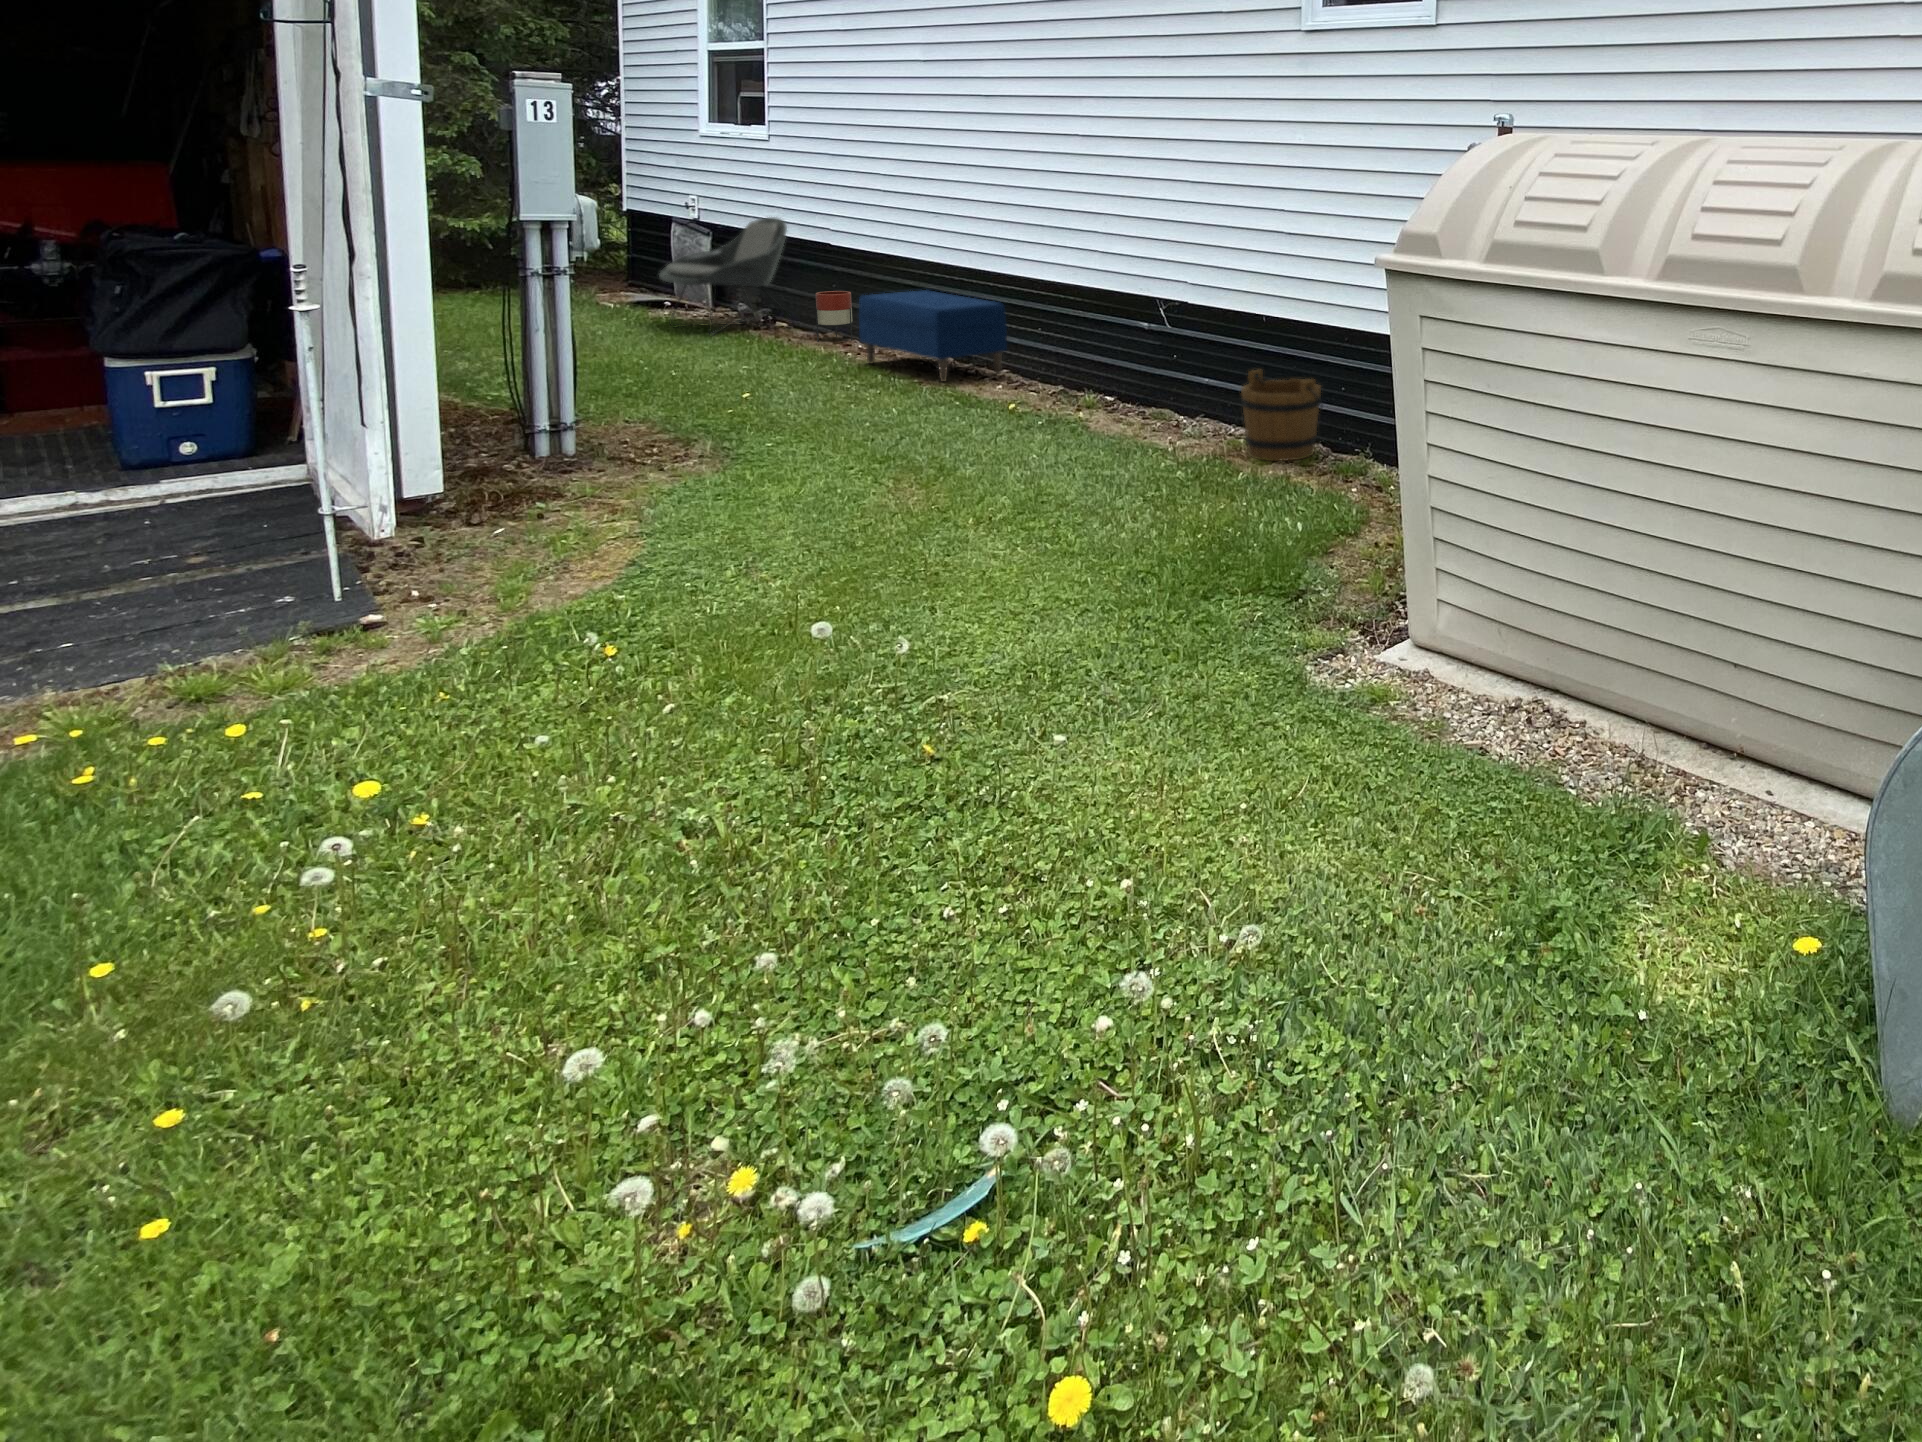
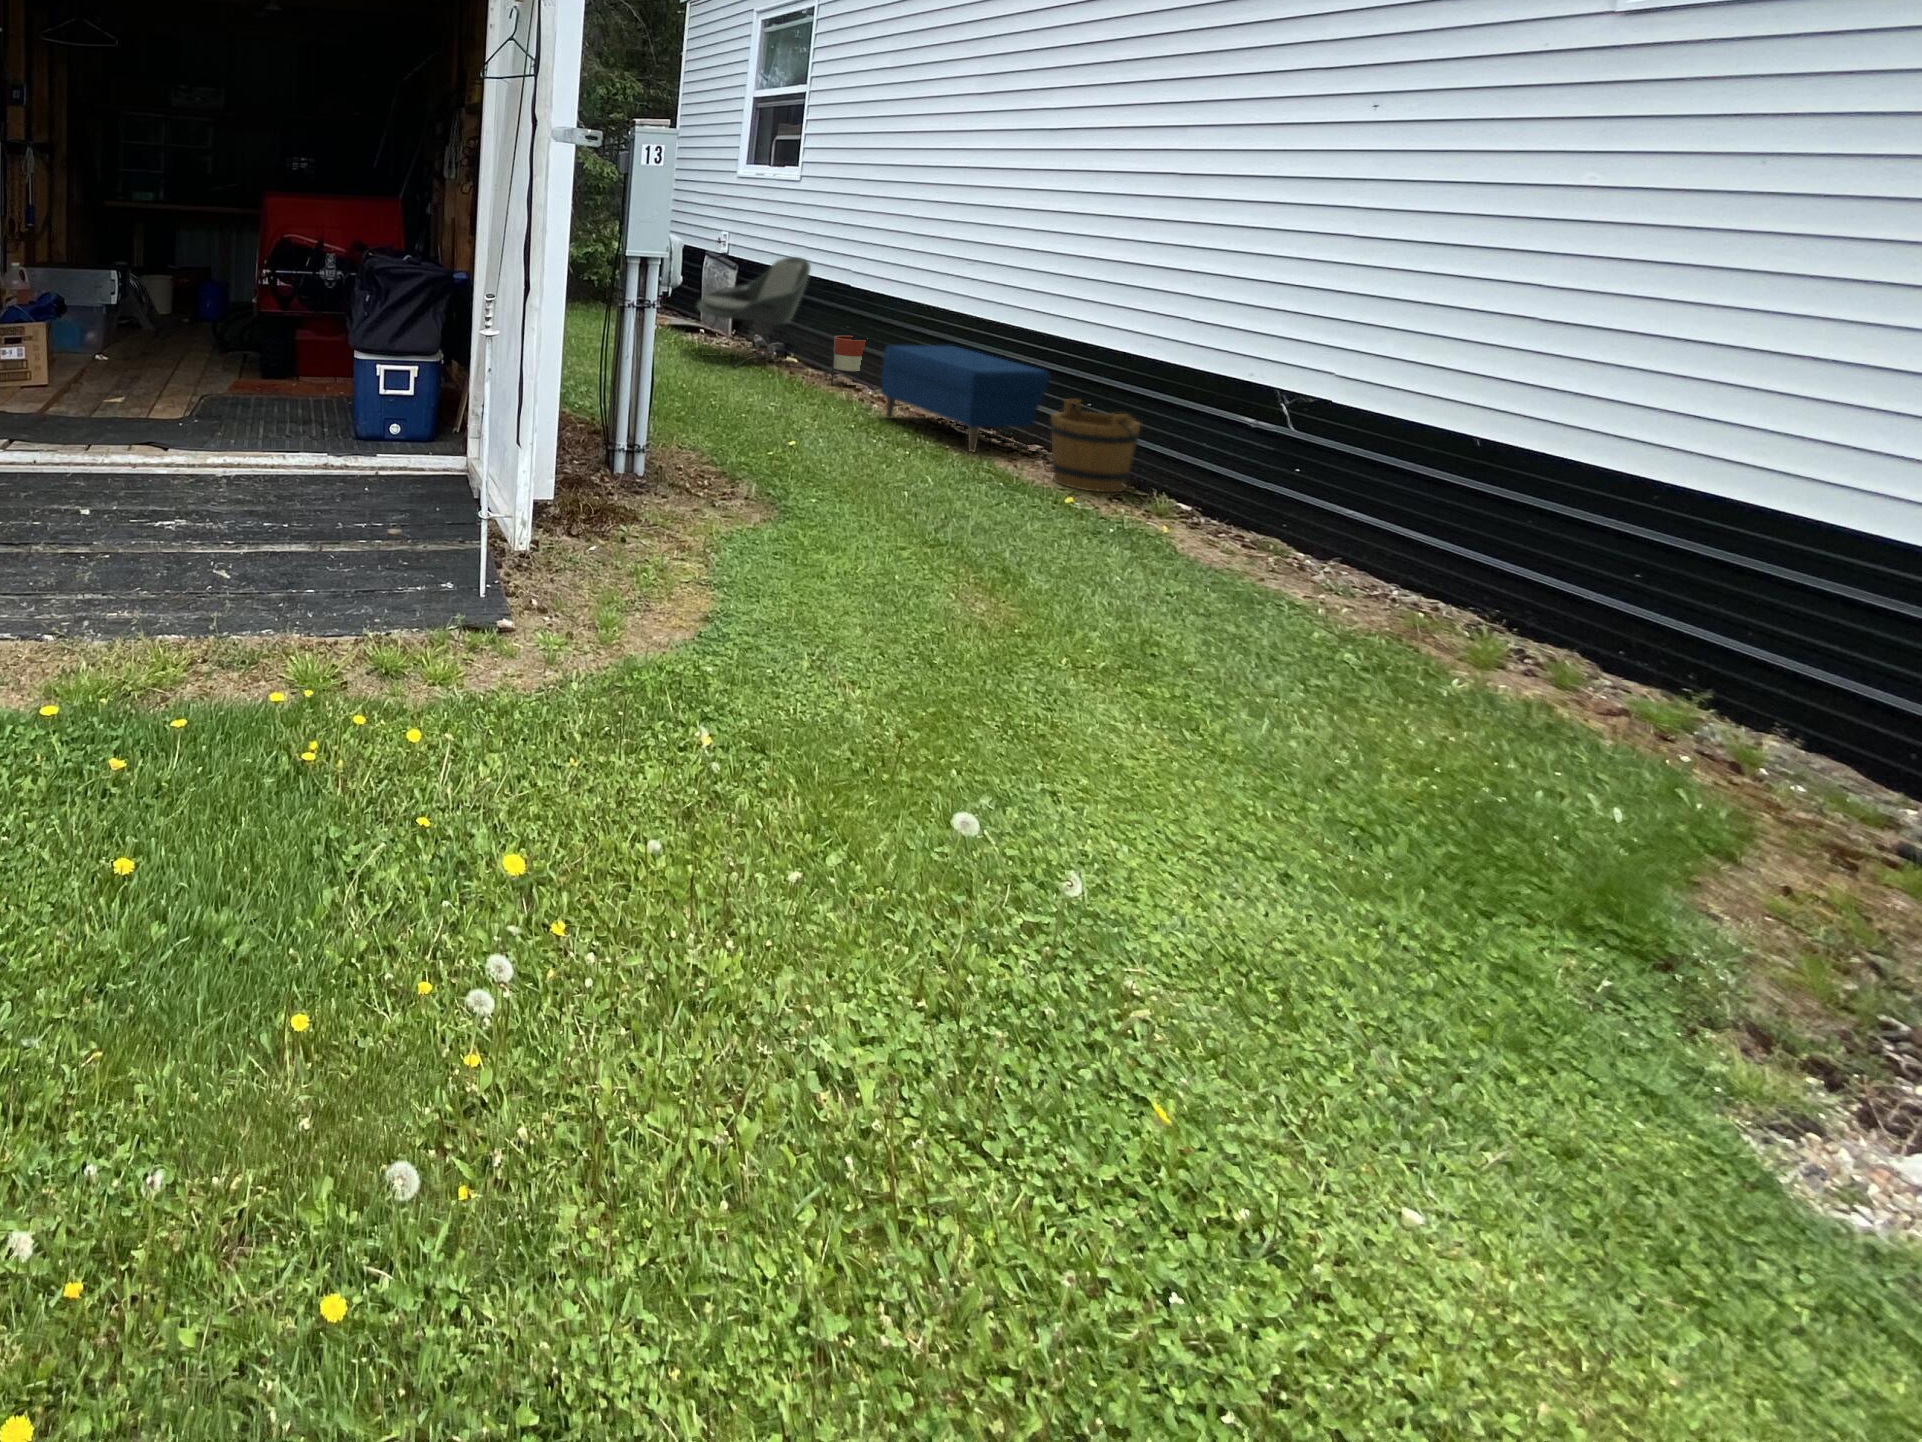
bucket: present [1241,370,1321,461] -> present [1051,400,1140,492]

